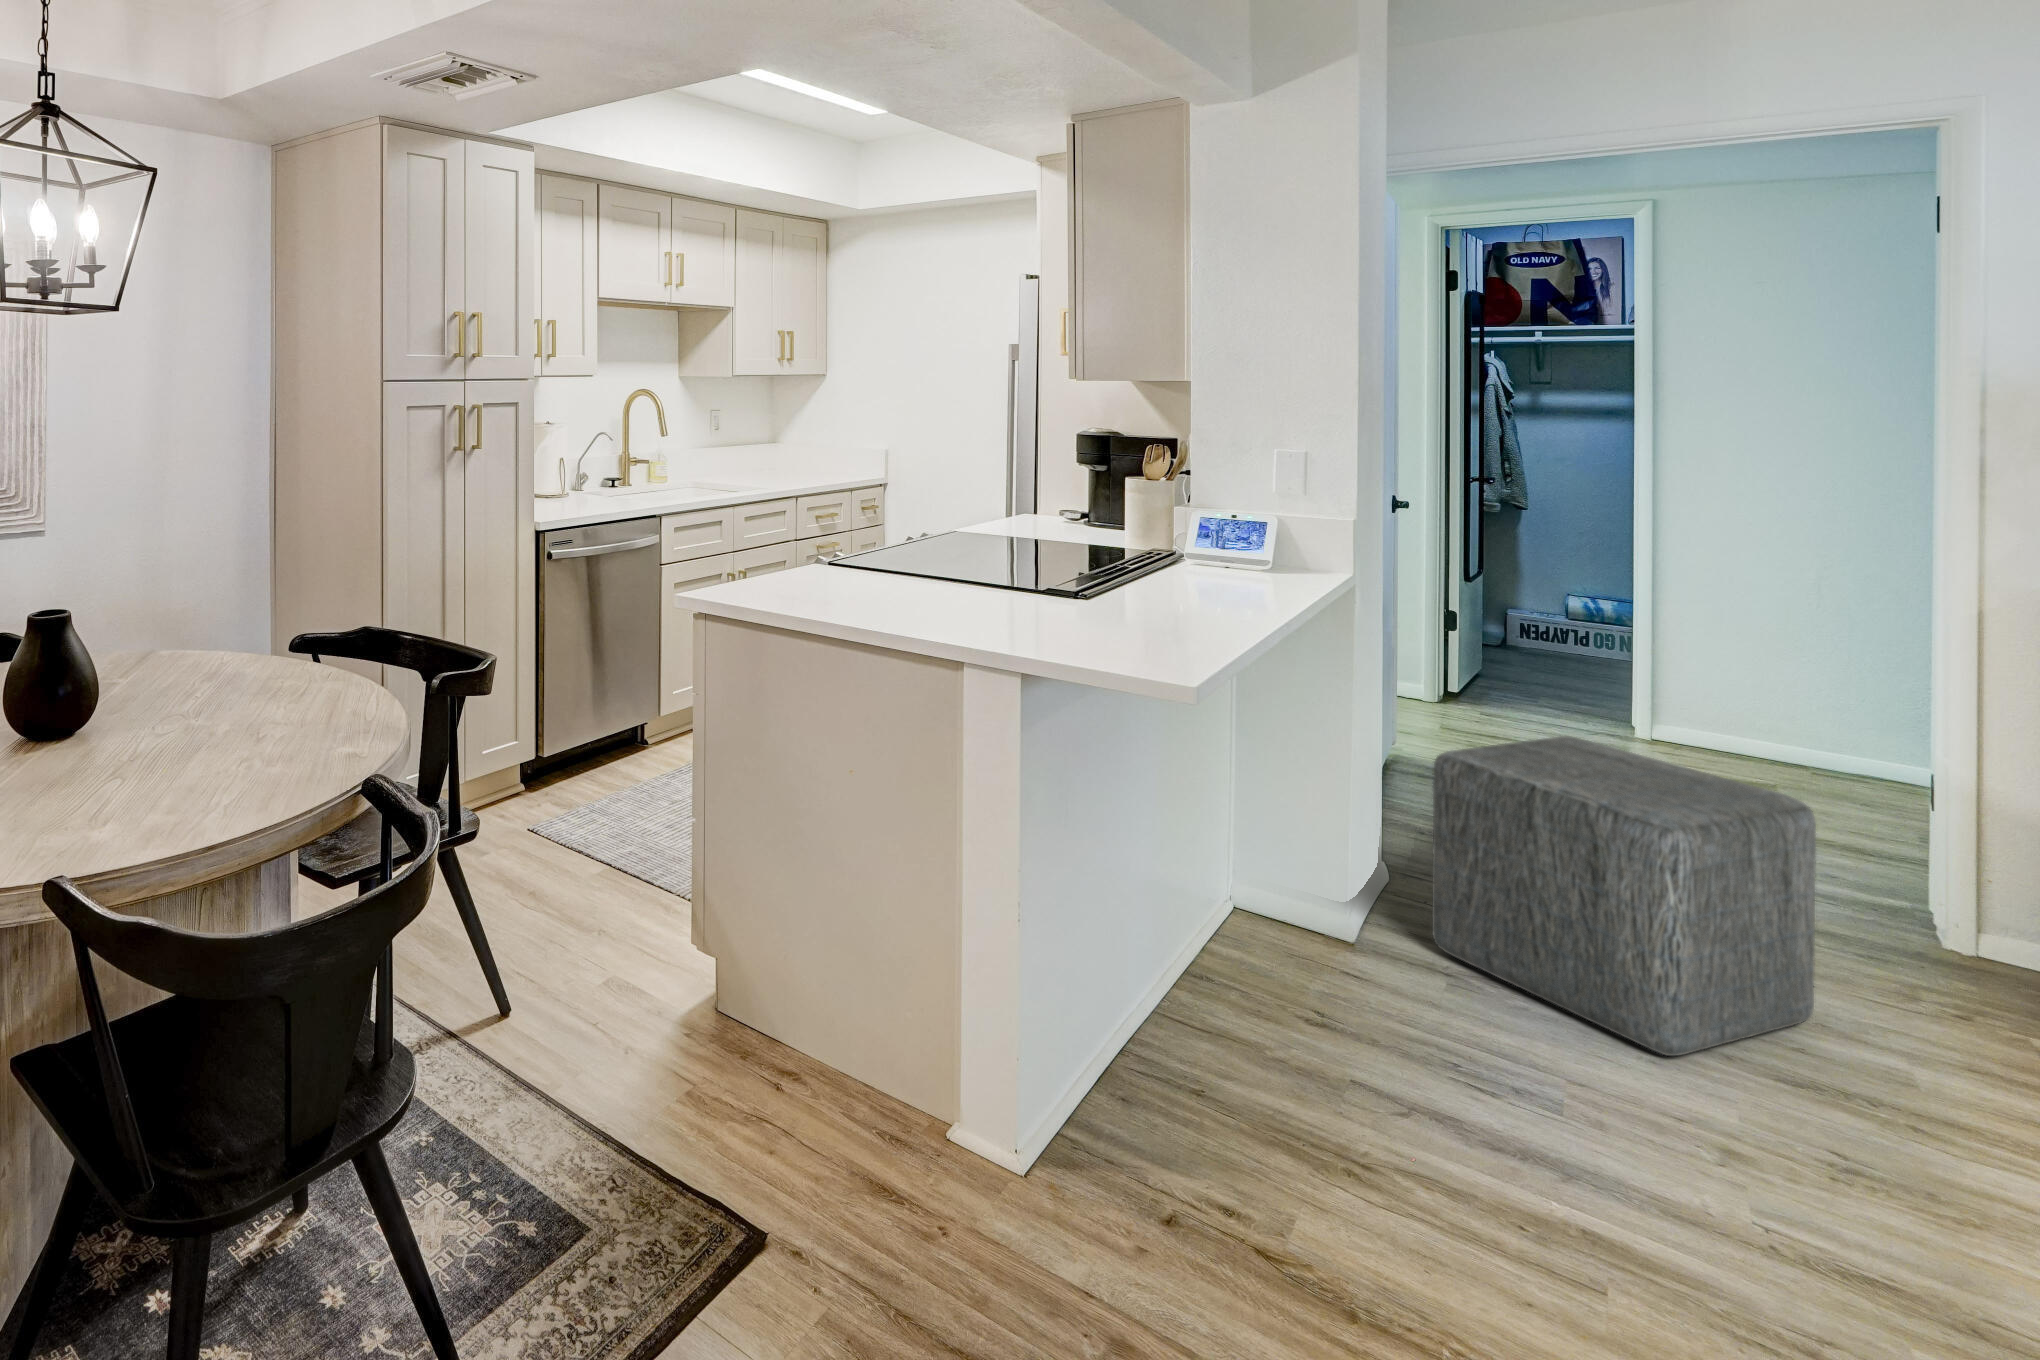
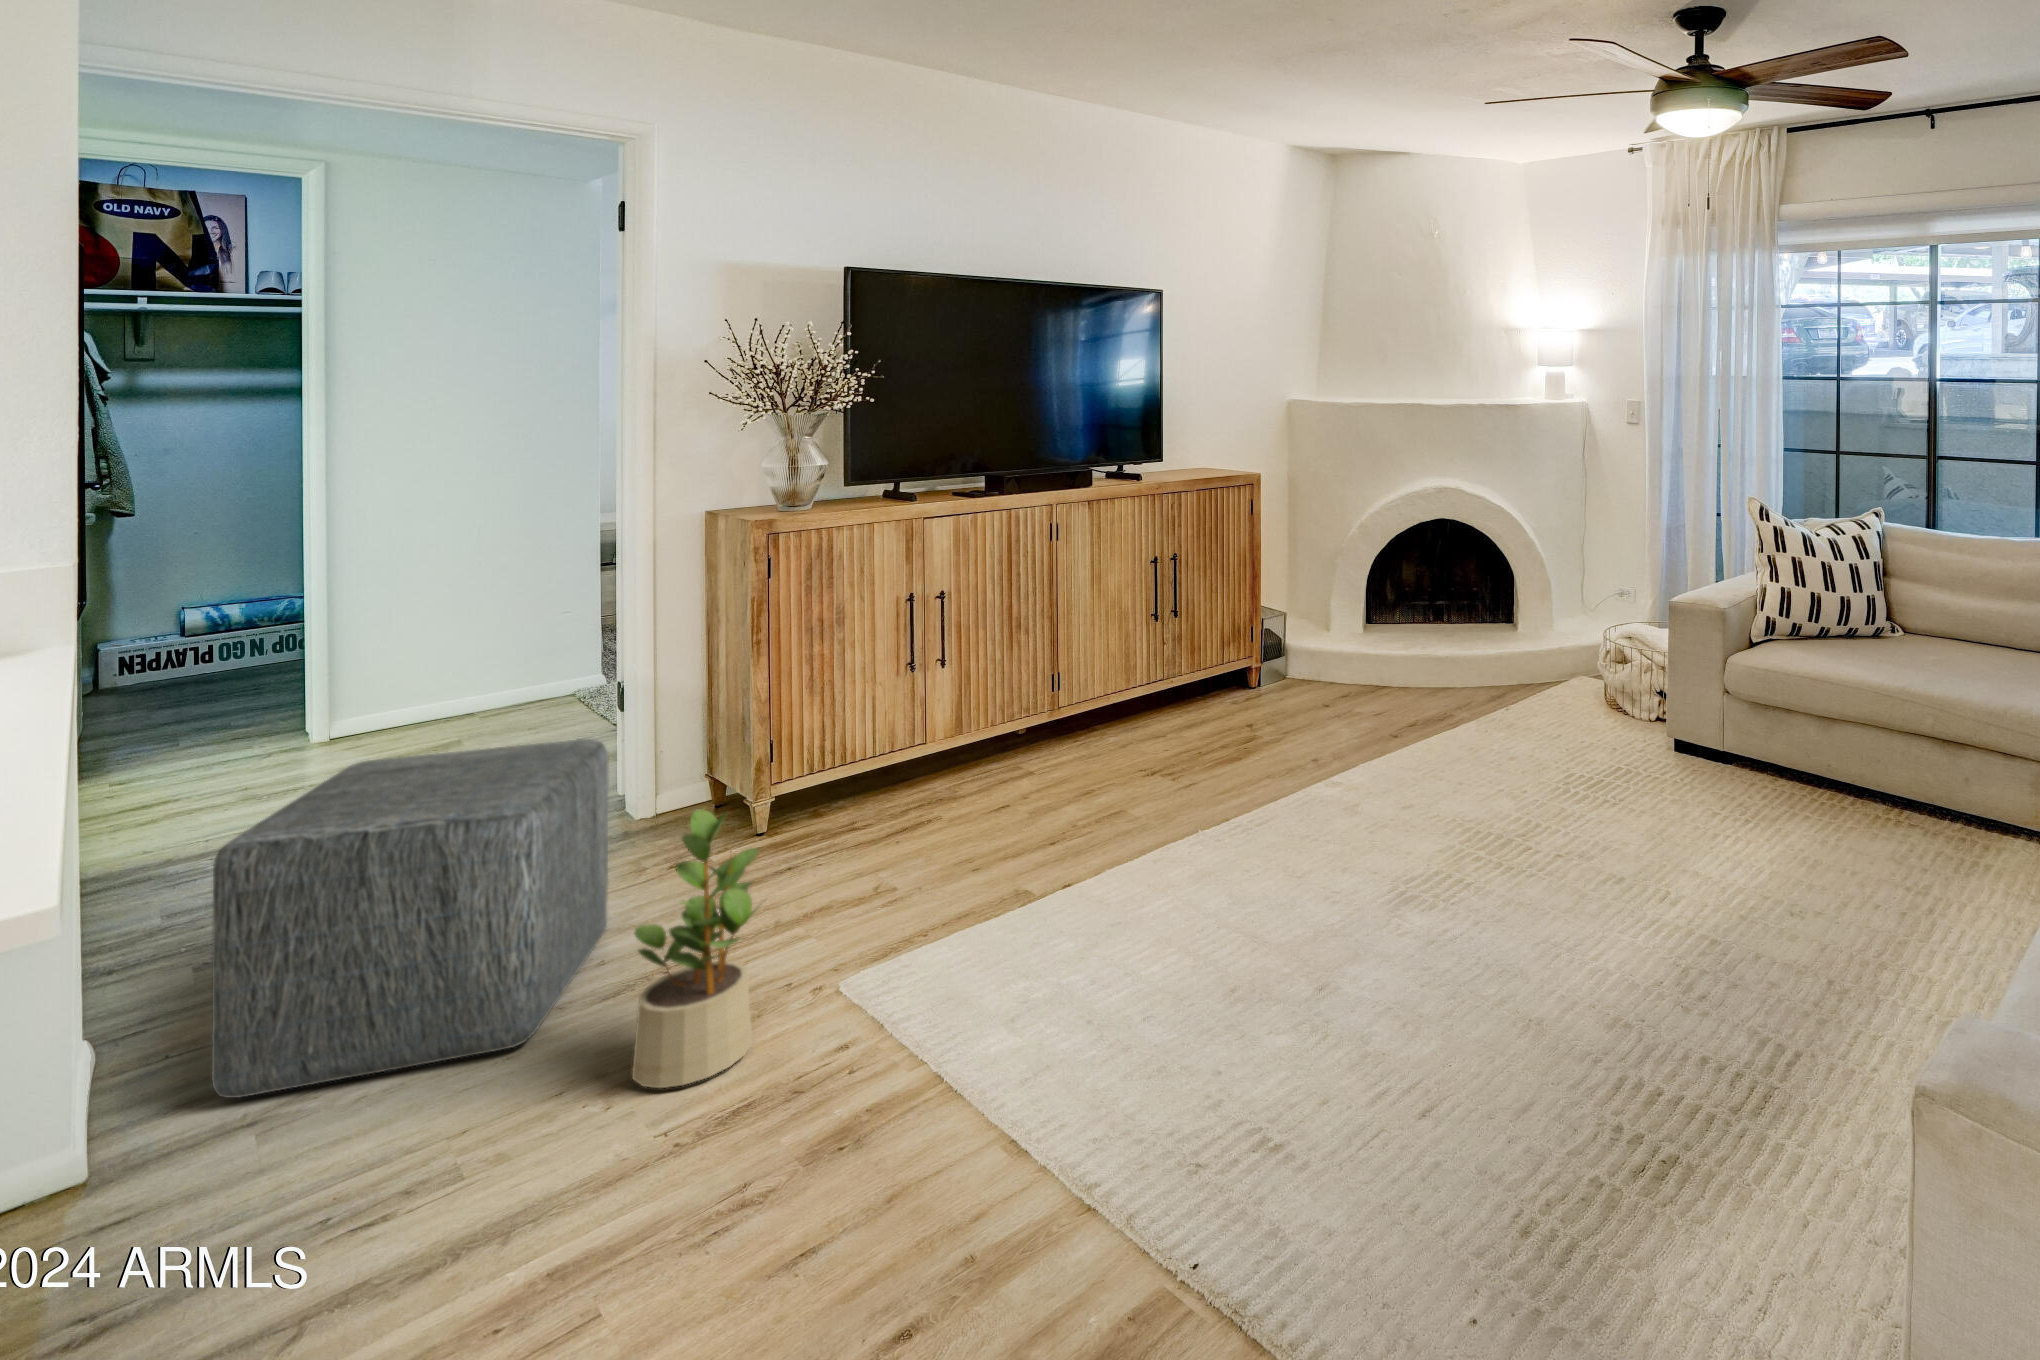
potted plant: none [1756,902,1960,1228] -> present [632,809,765,1088]

